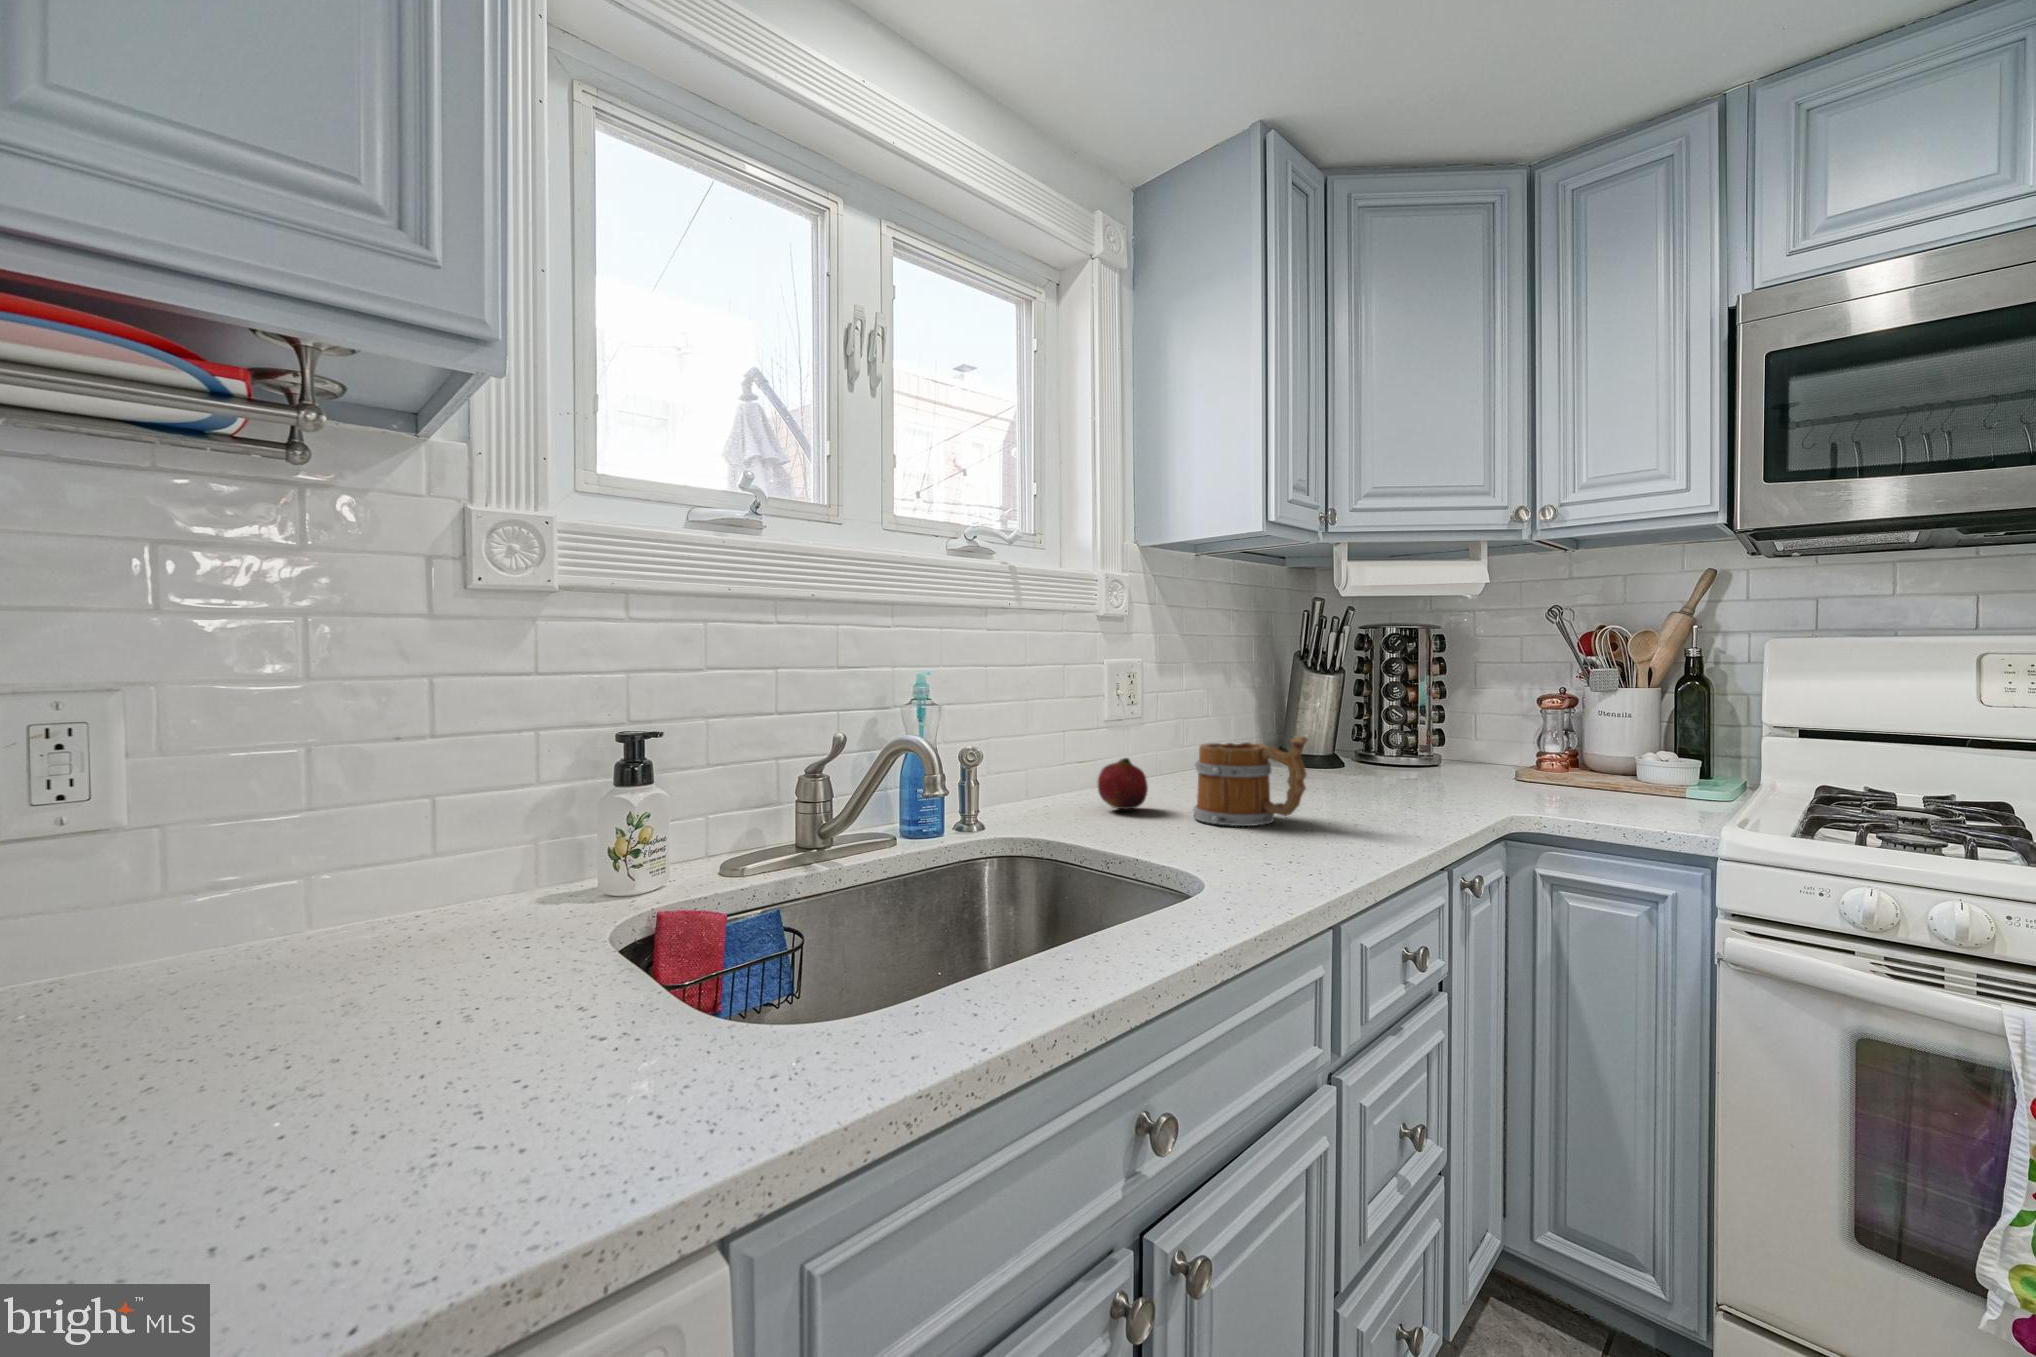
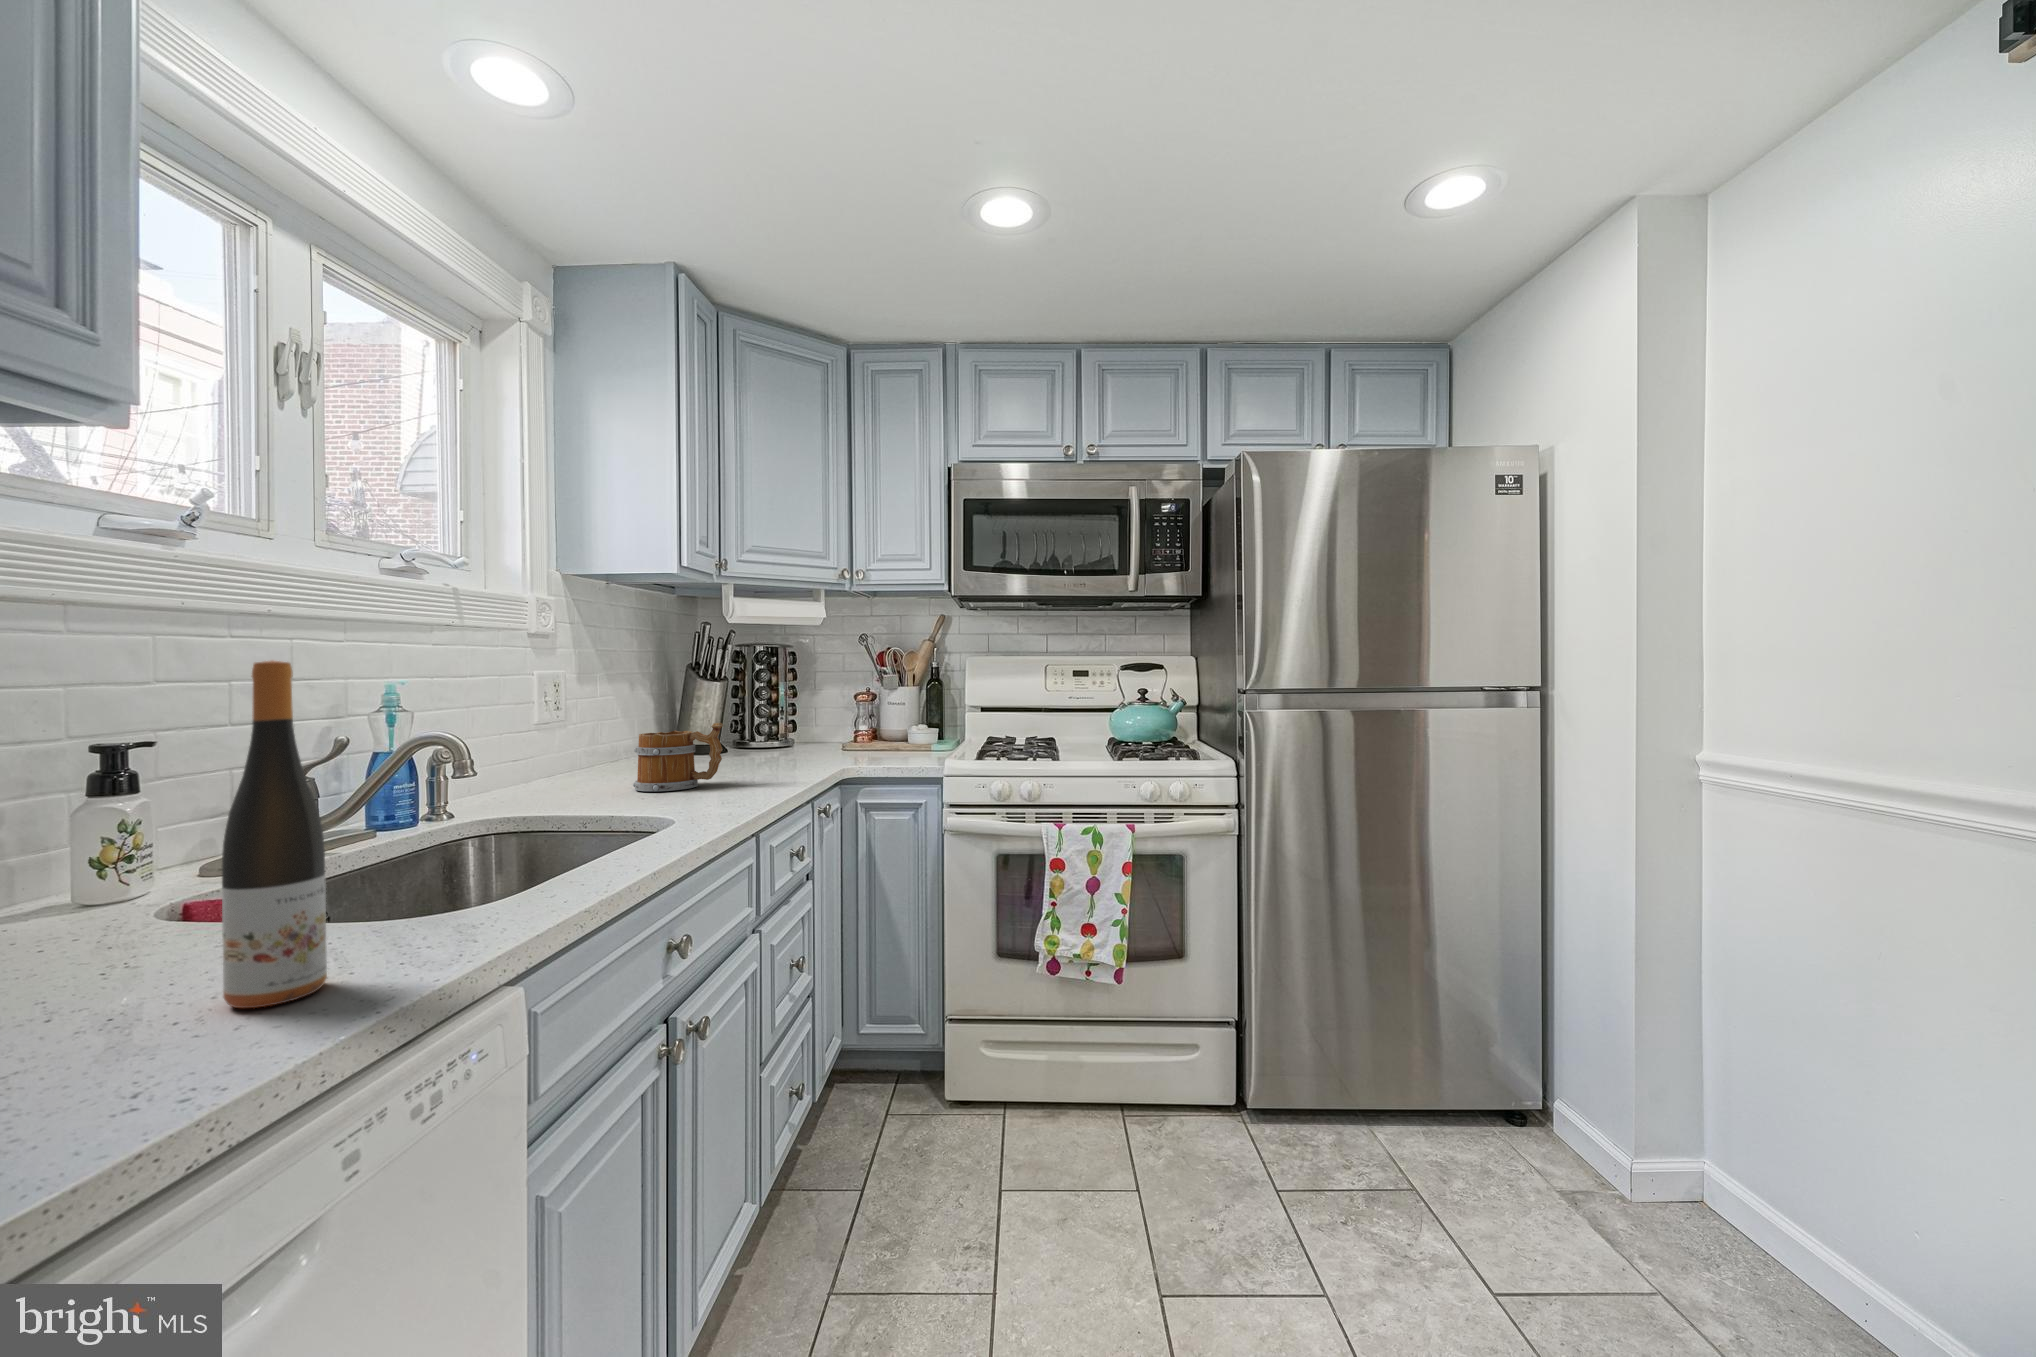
wine bottle: none [325,649,478,1210] -> present [222,660,327,1008]
fruit: present [1098,758,1148,809] -> none [544,749,592,792]

